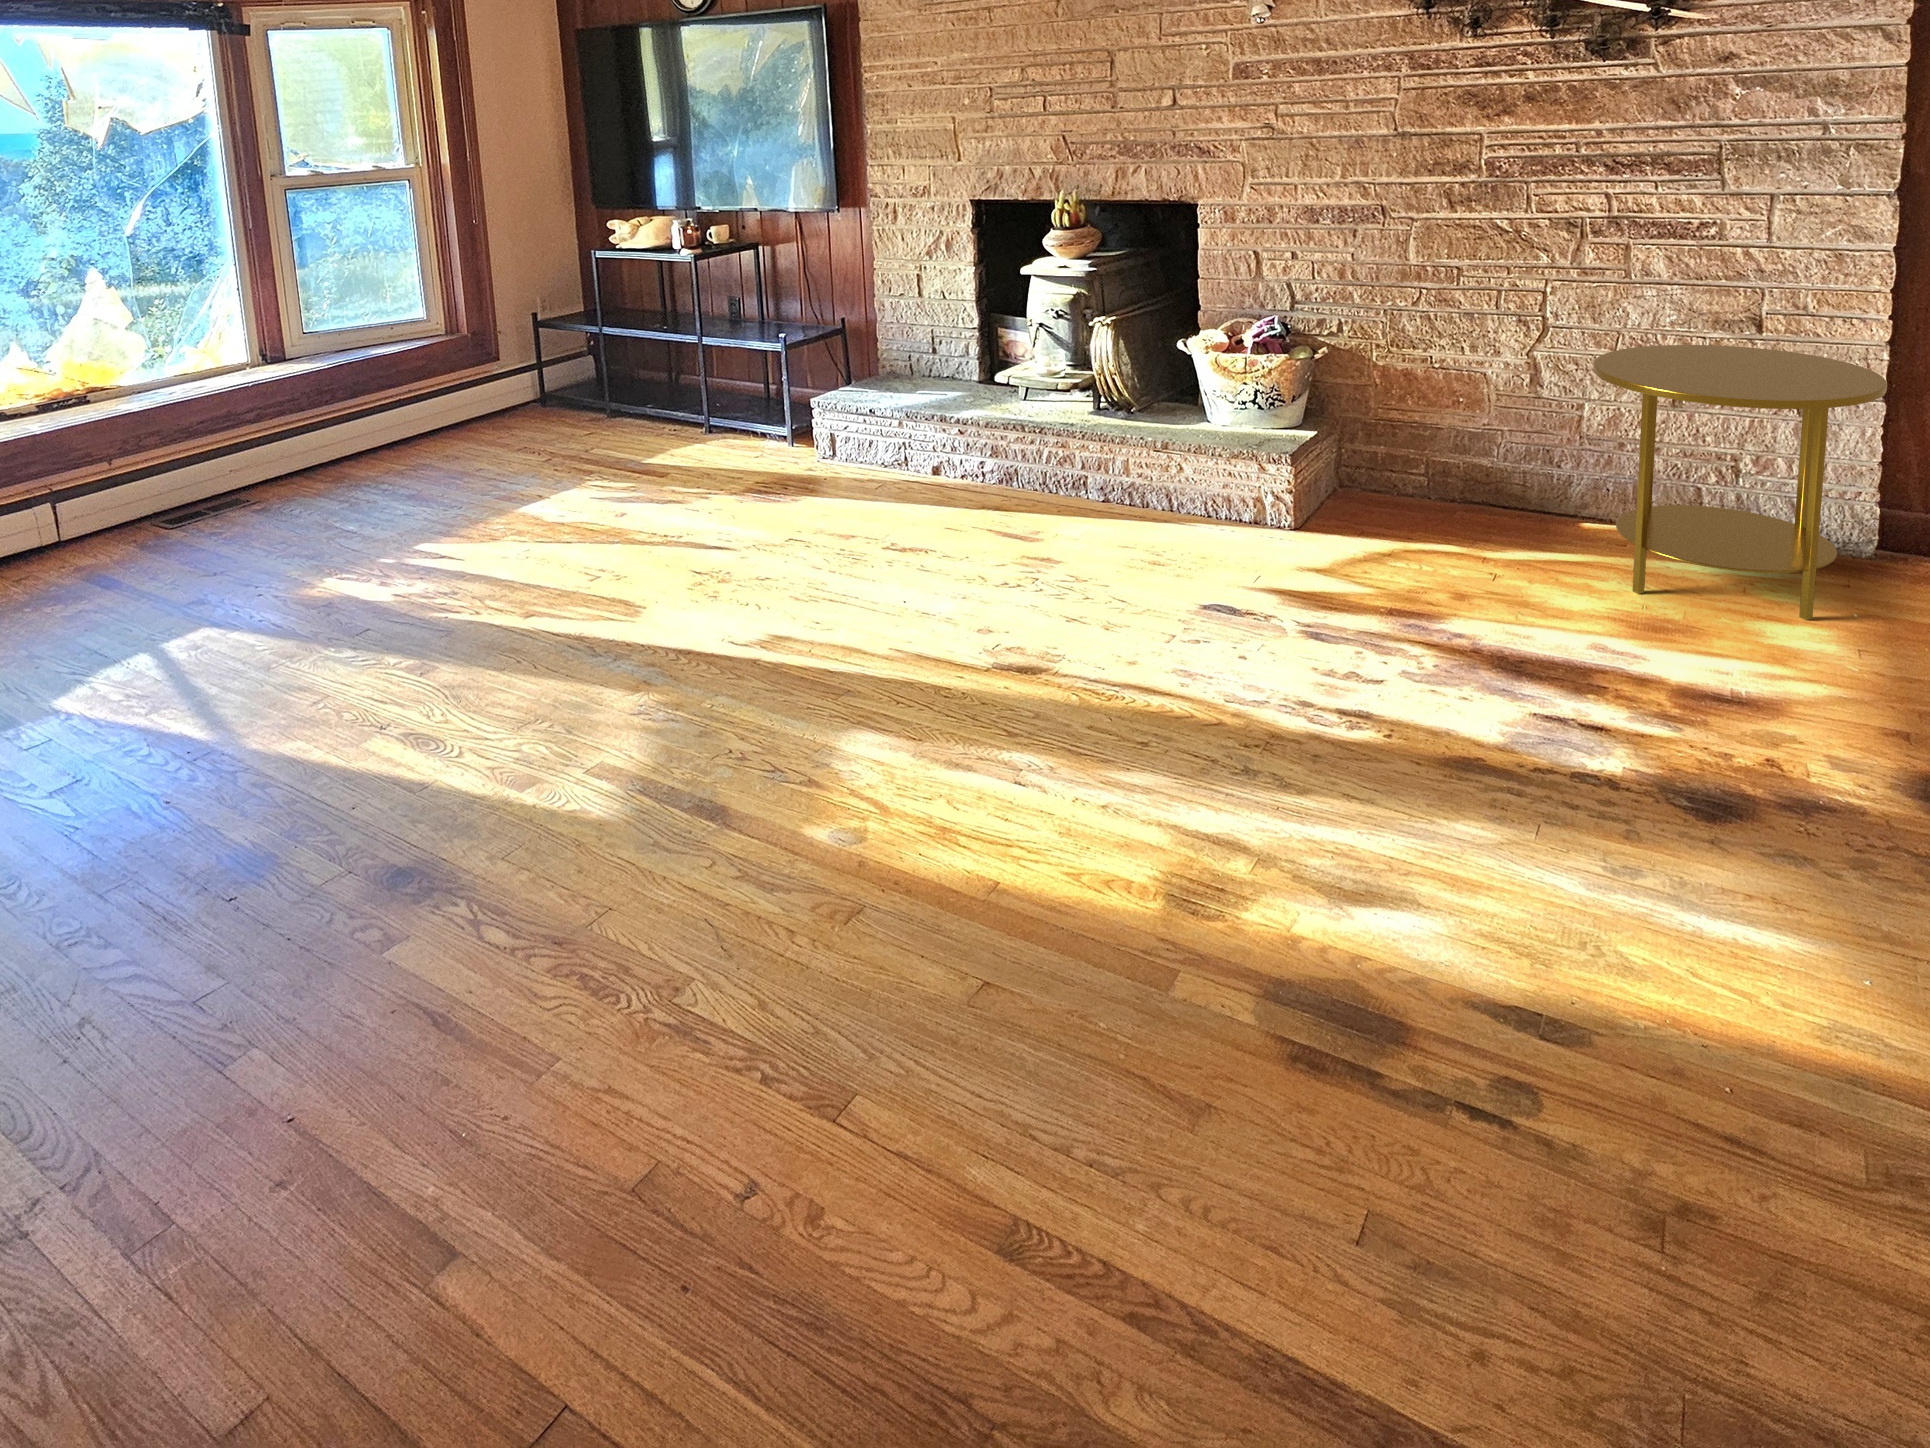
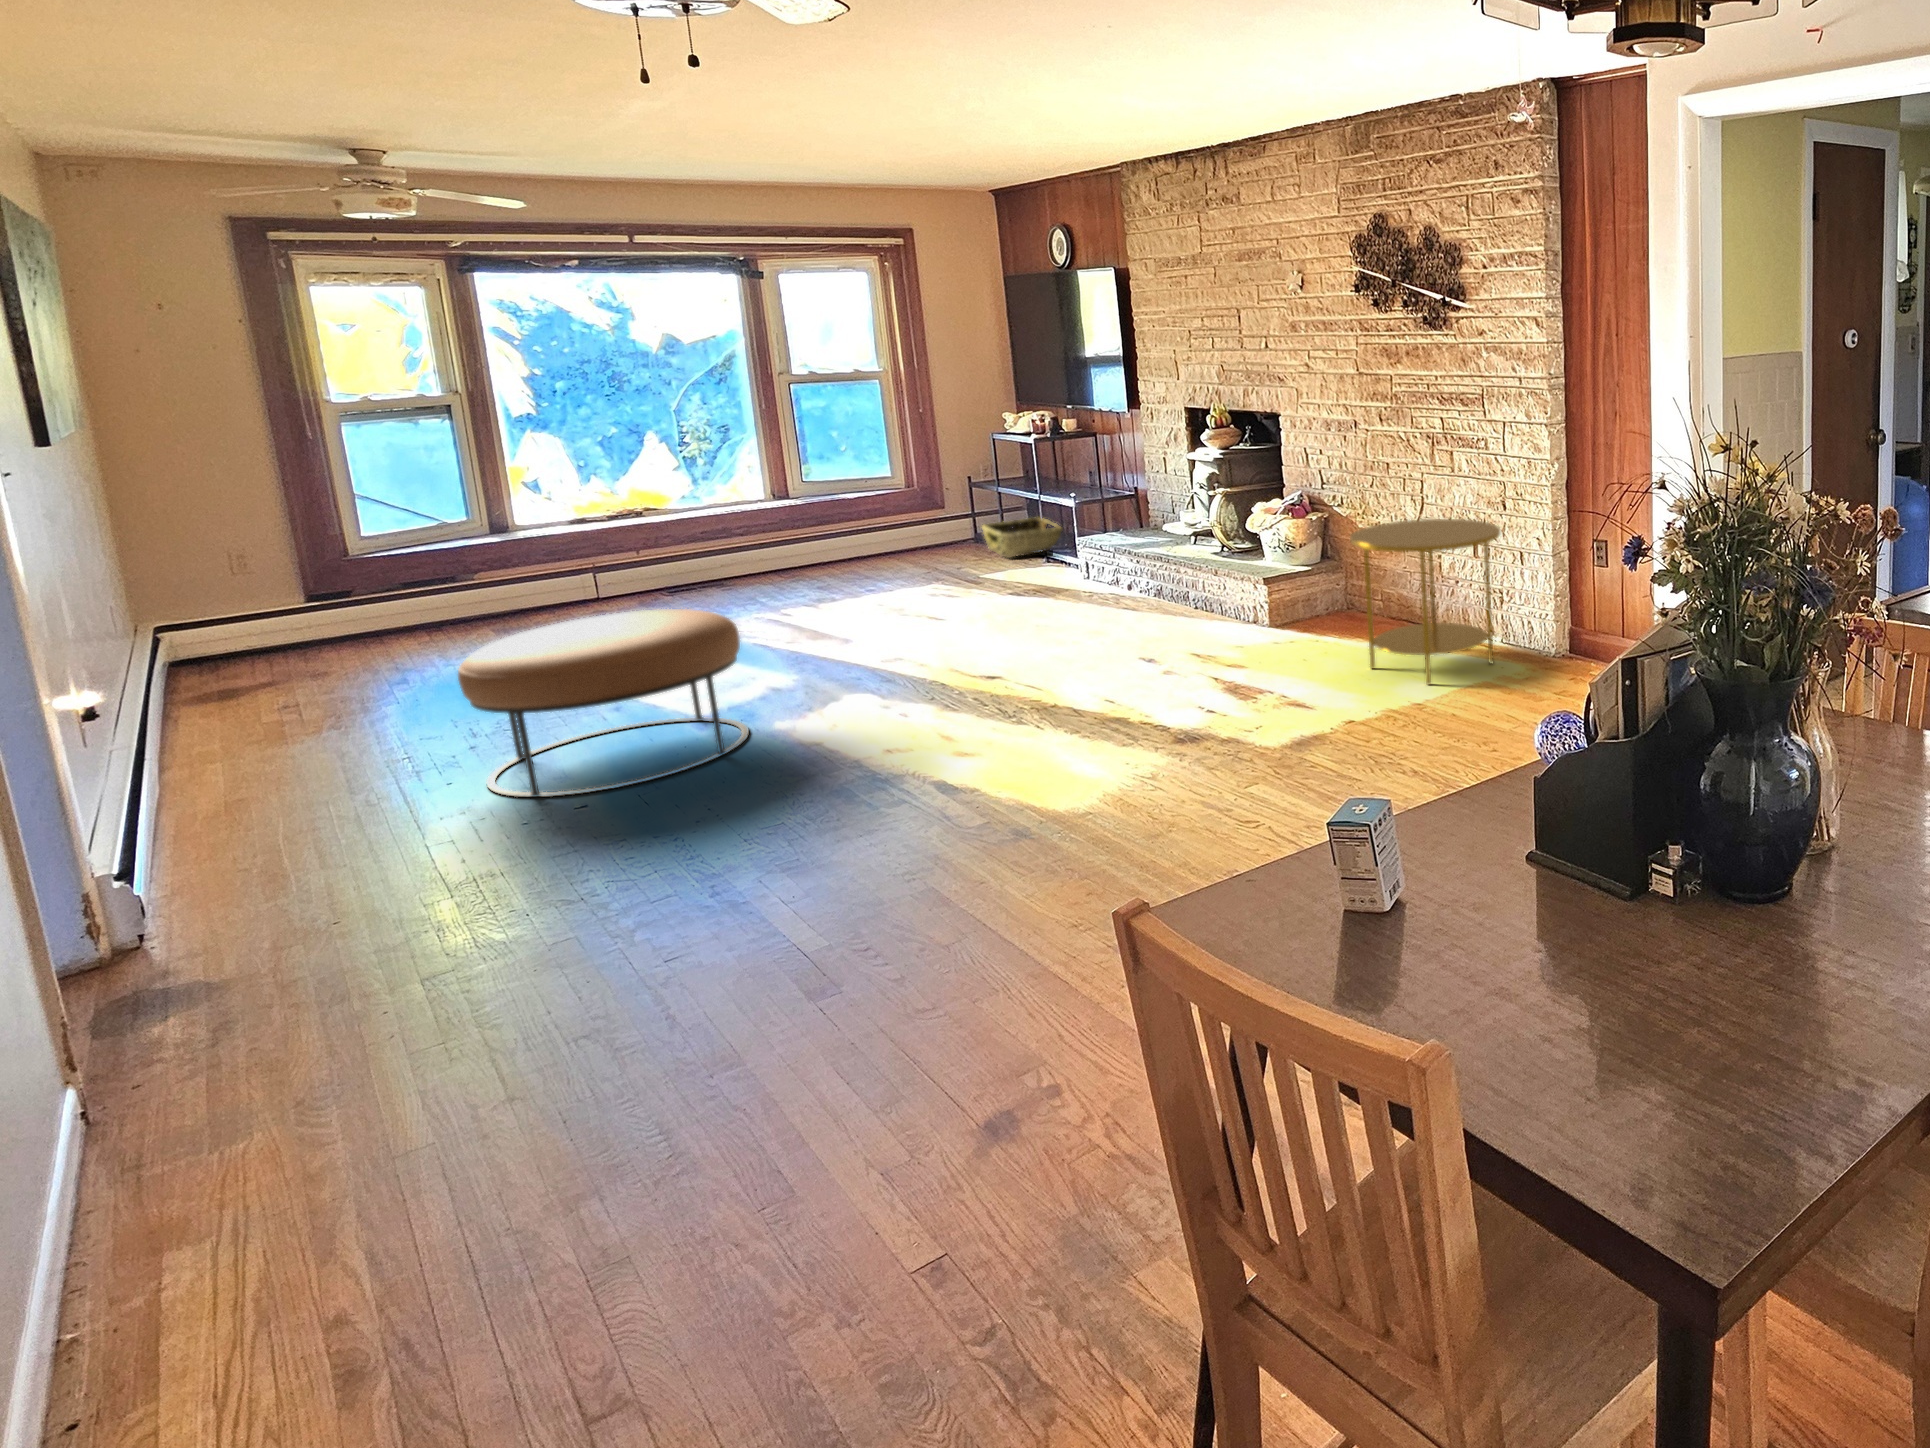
woven basket: none [600,366,702,429] -> present [982,517,1063,558]
ottoman: none [348,619,859,1152] -> present [458,609,749,797]

